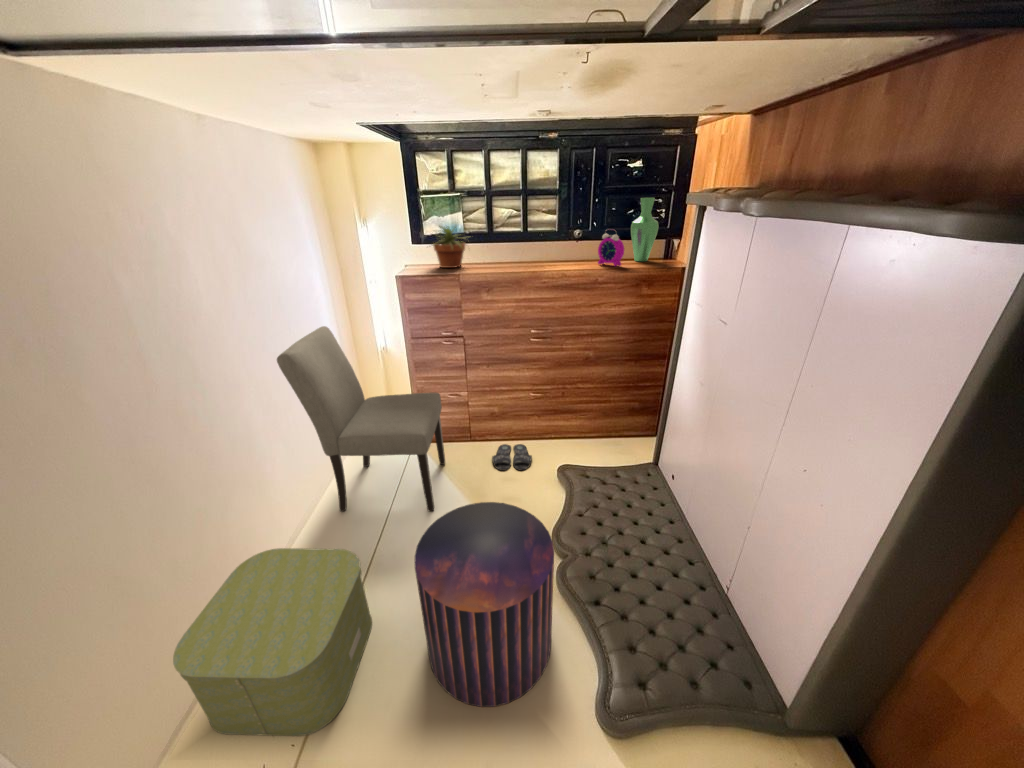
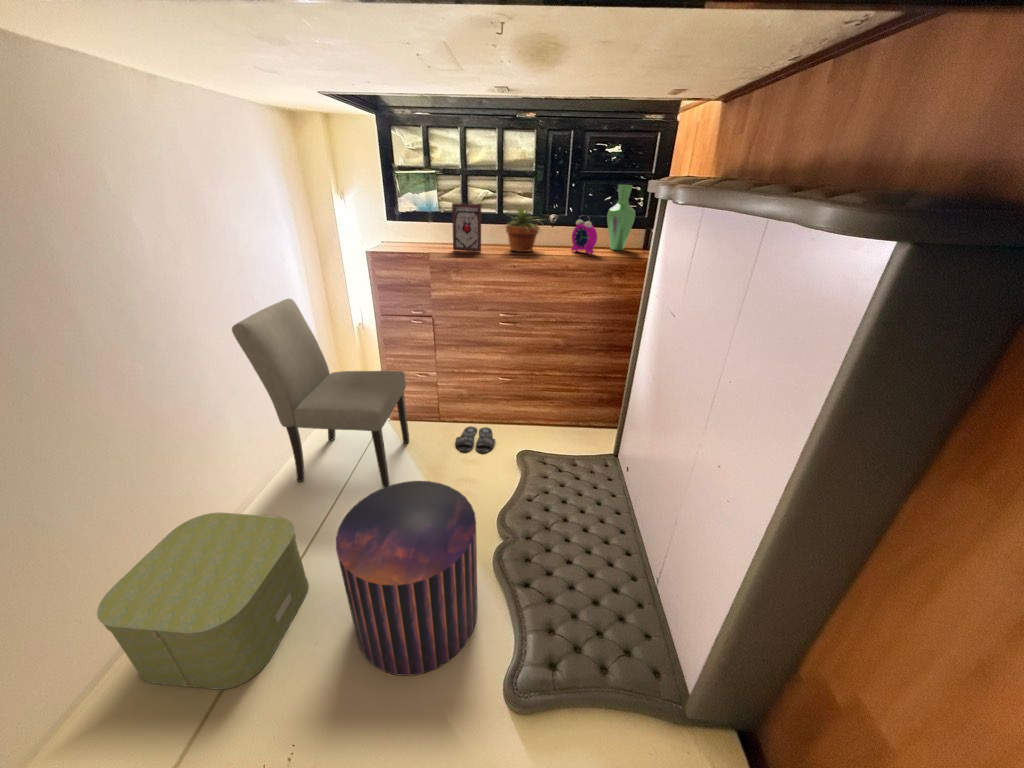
picture frame: none [480,224,510,270] -> present [452,203,481,252]
potted plant: present [433,226,466,268] -> present [505,206,540,252]

